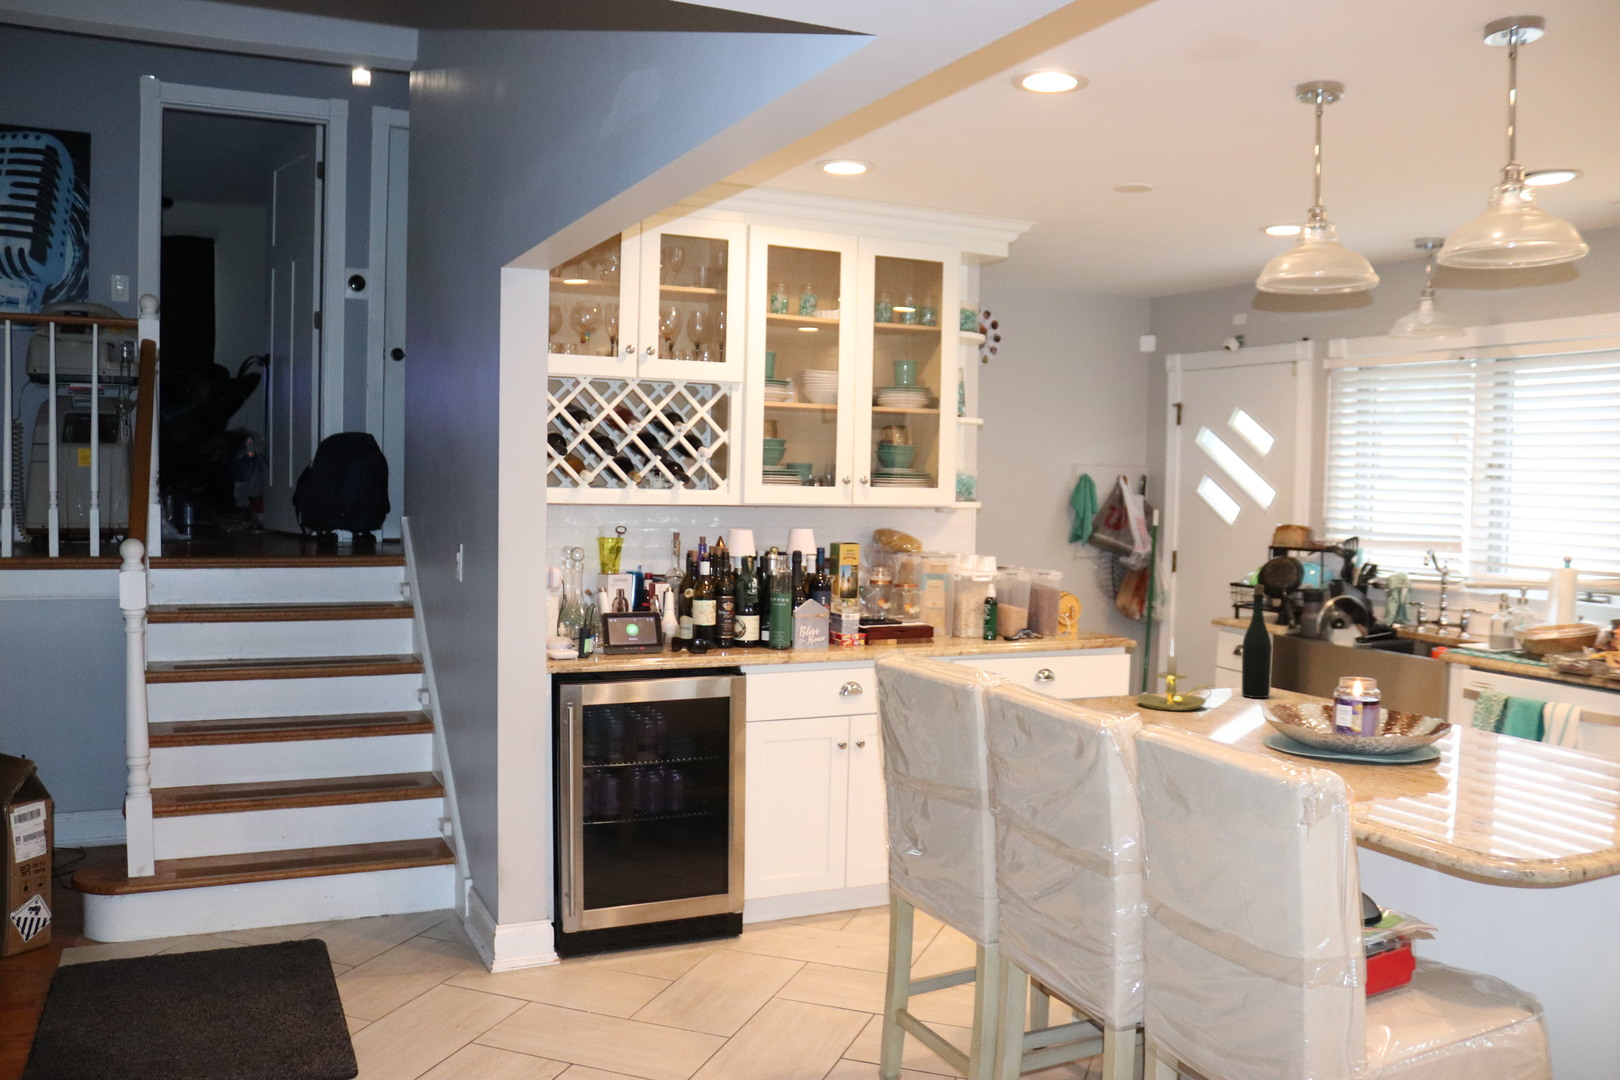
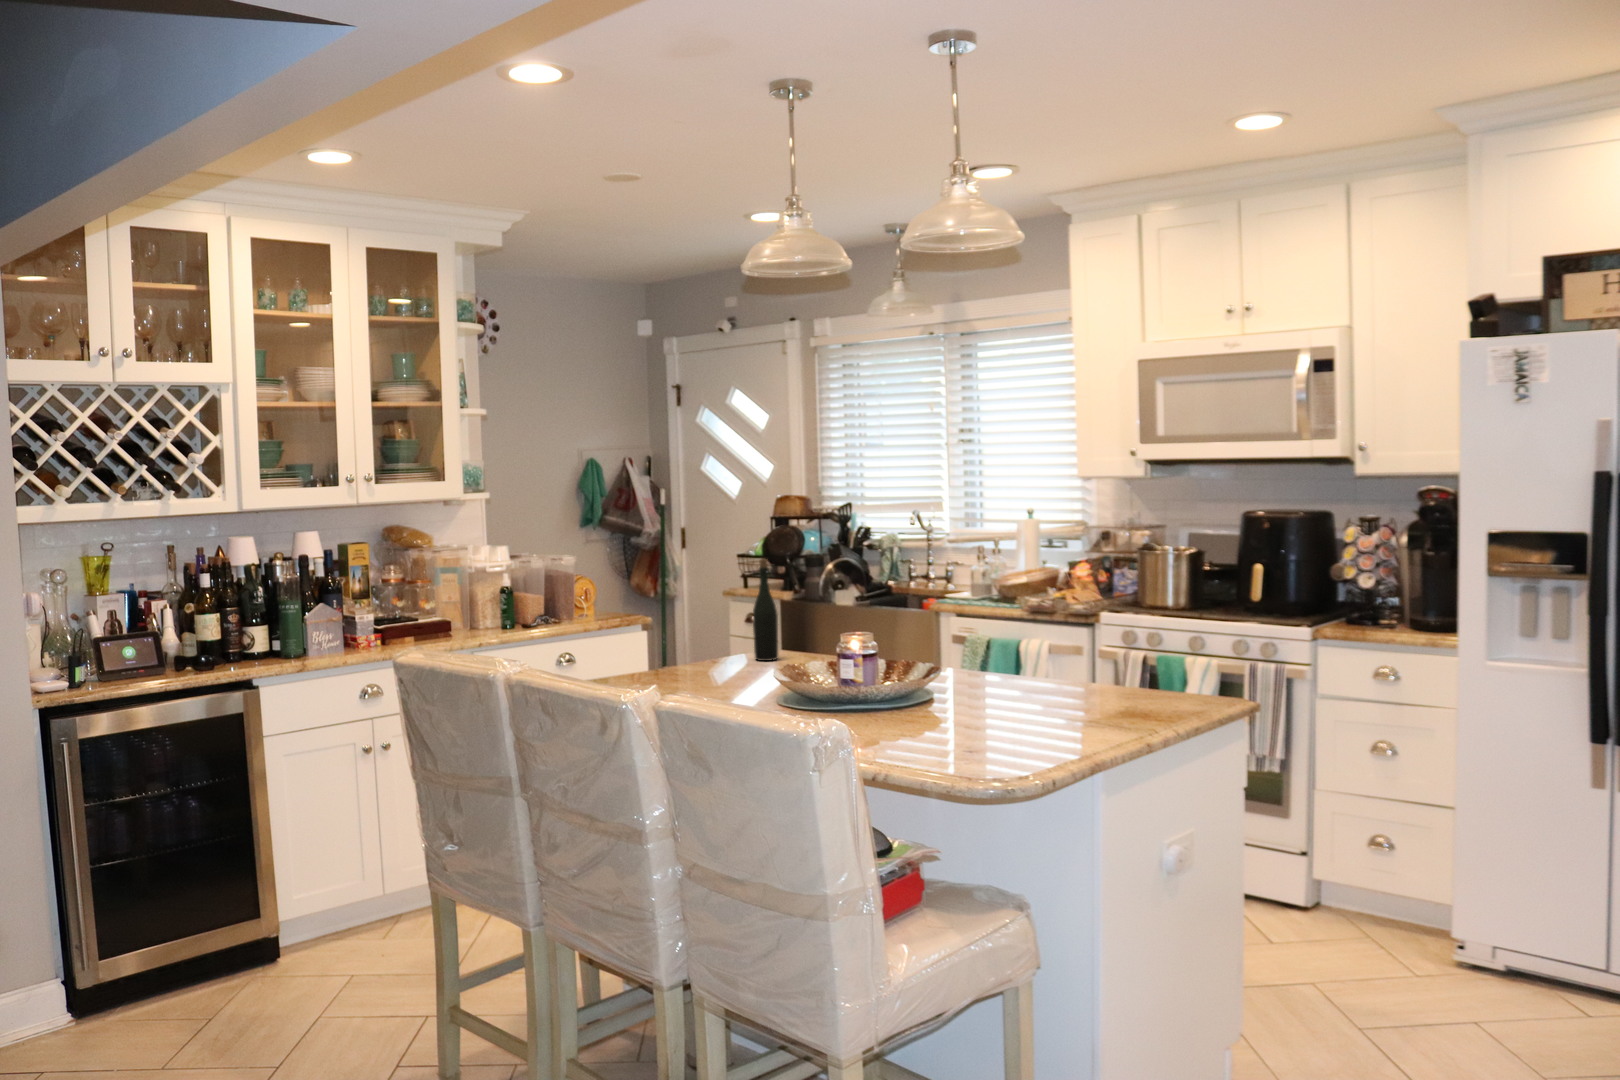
candle holder: present [1137,640,1208,711] -> none [663,613,733,679]

